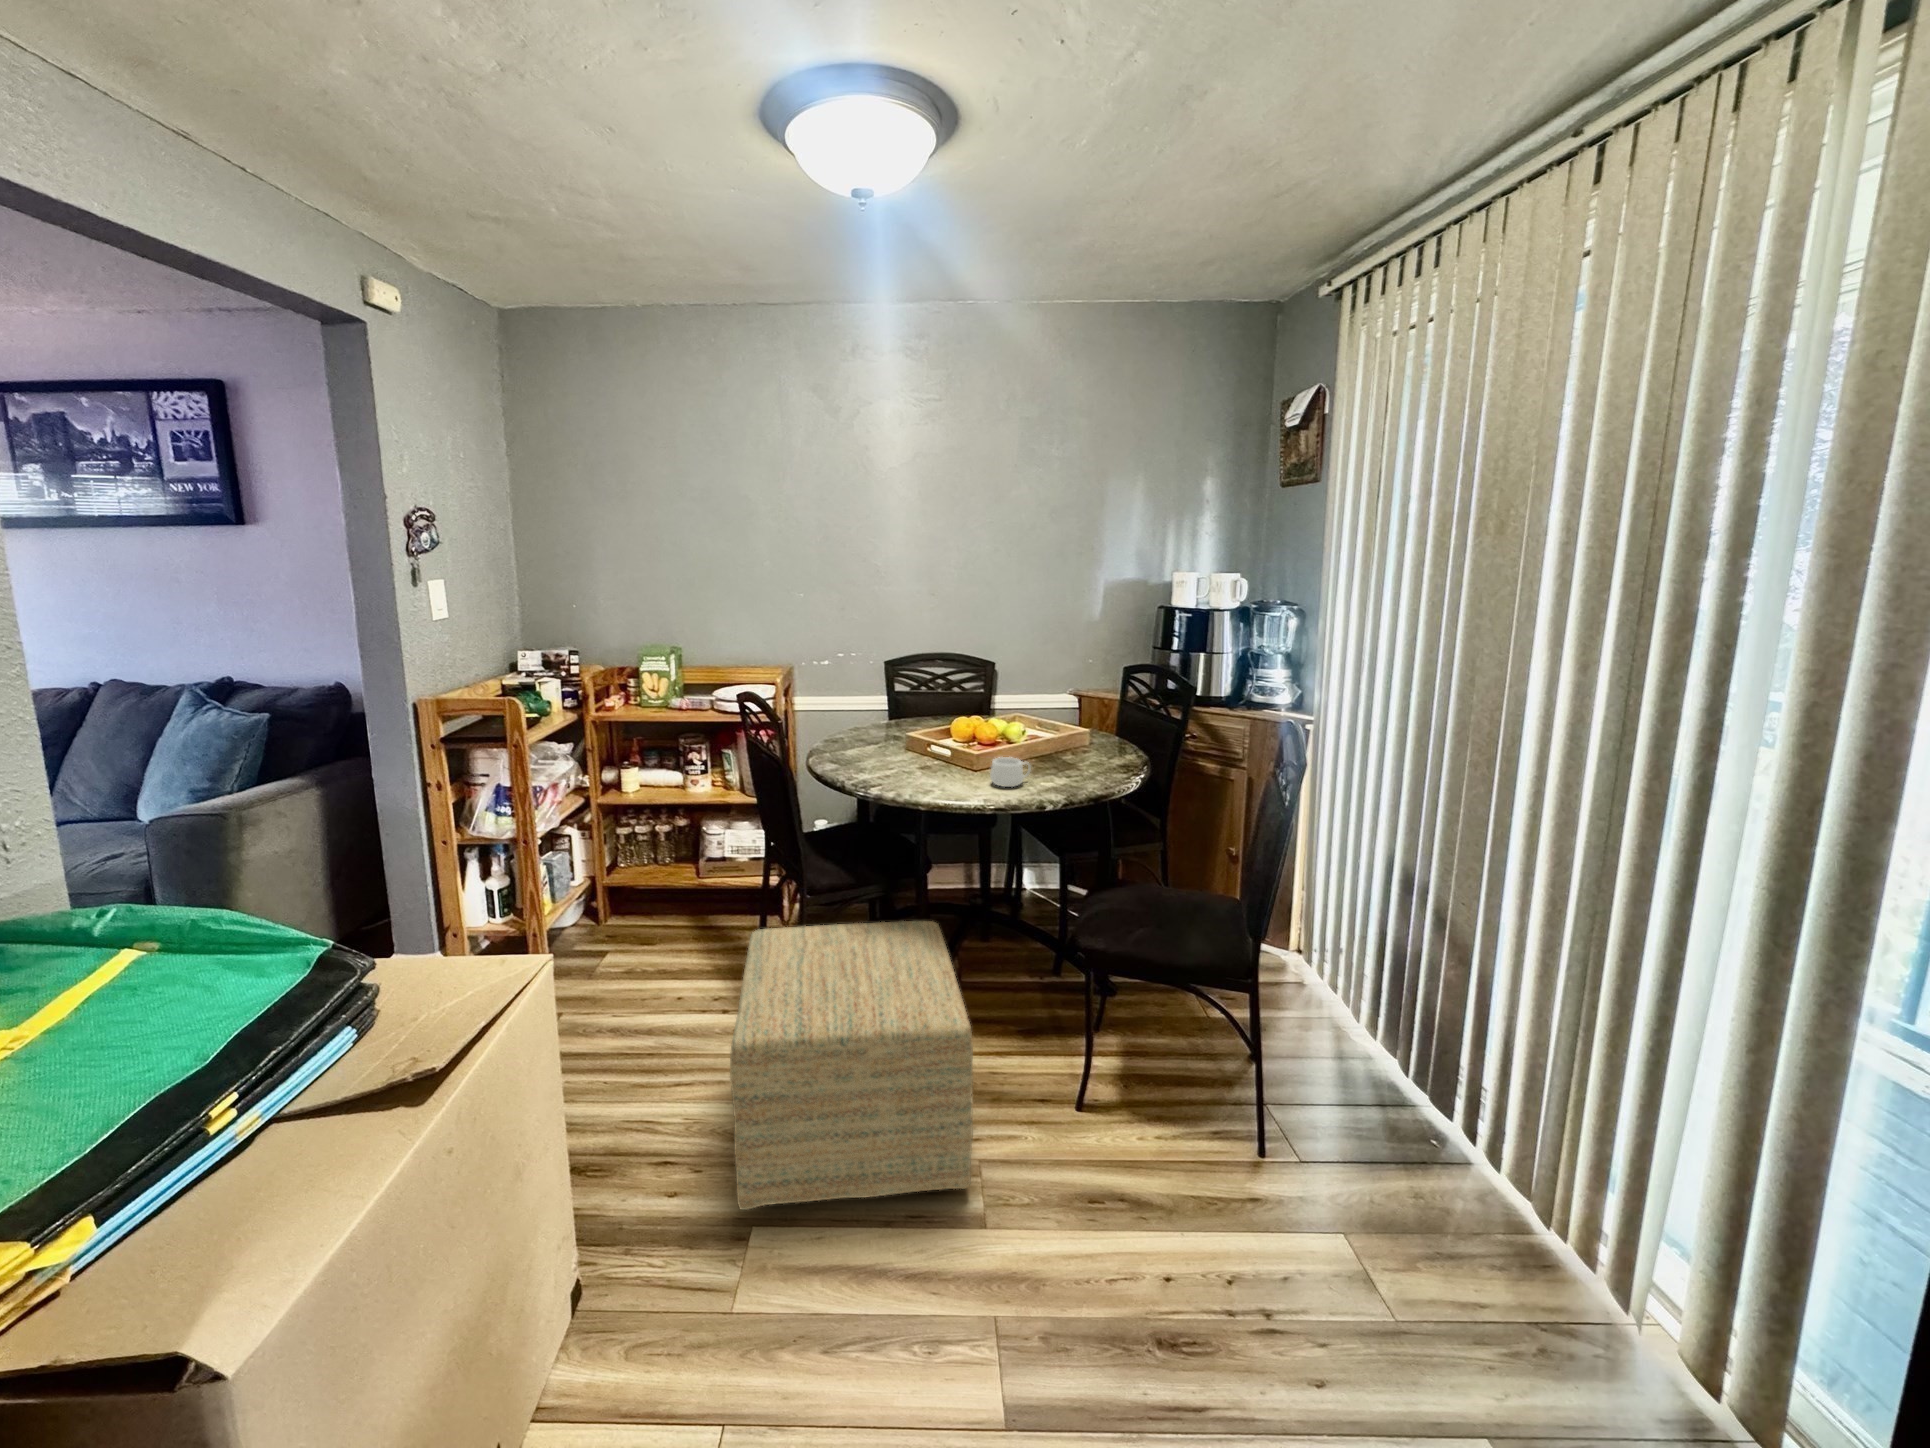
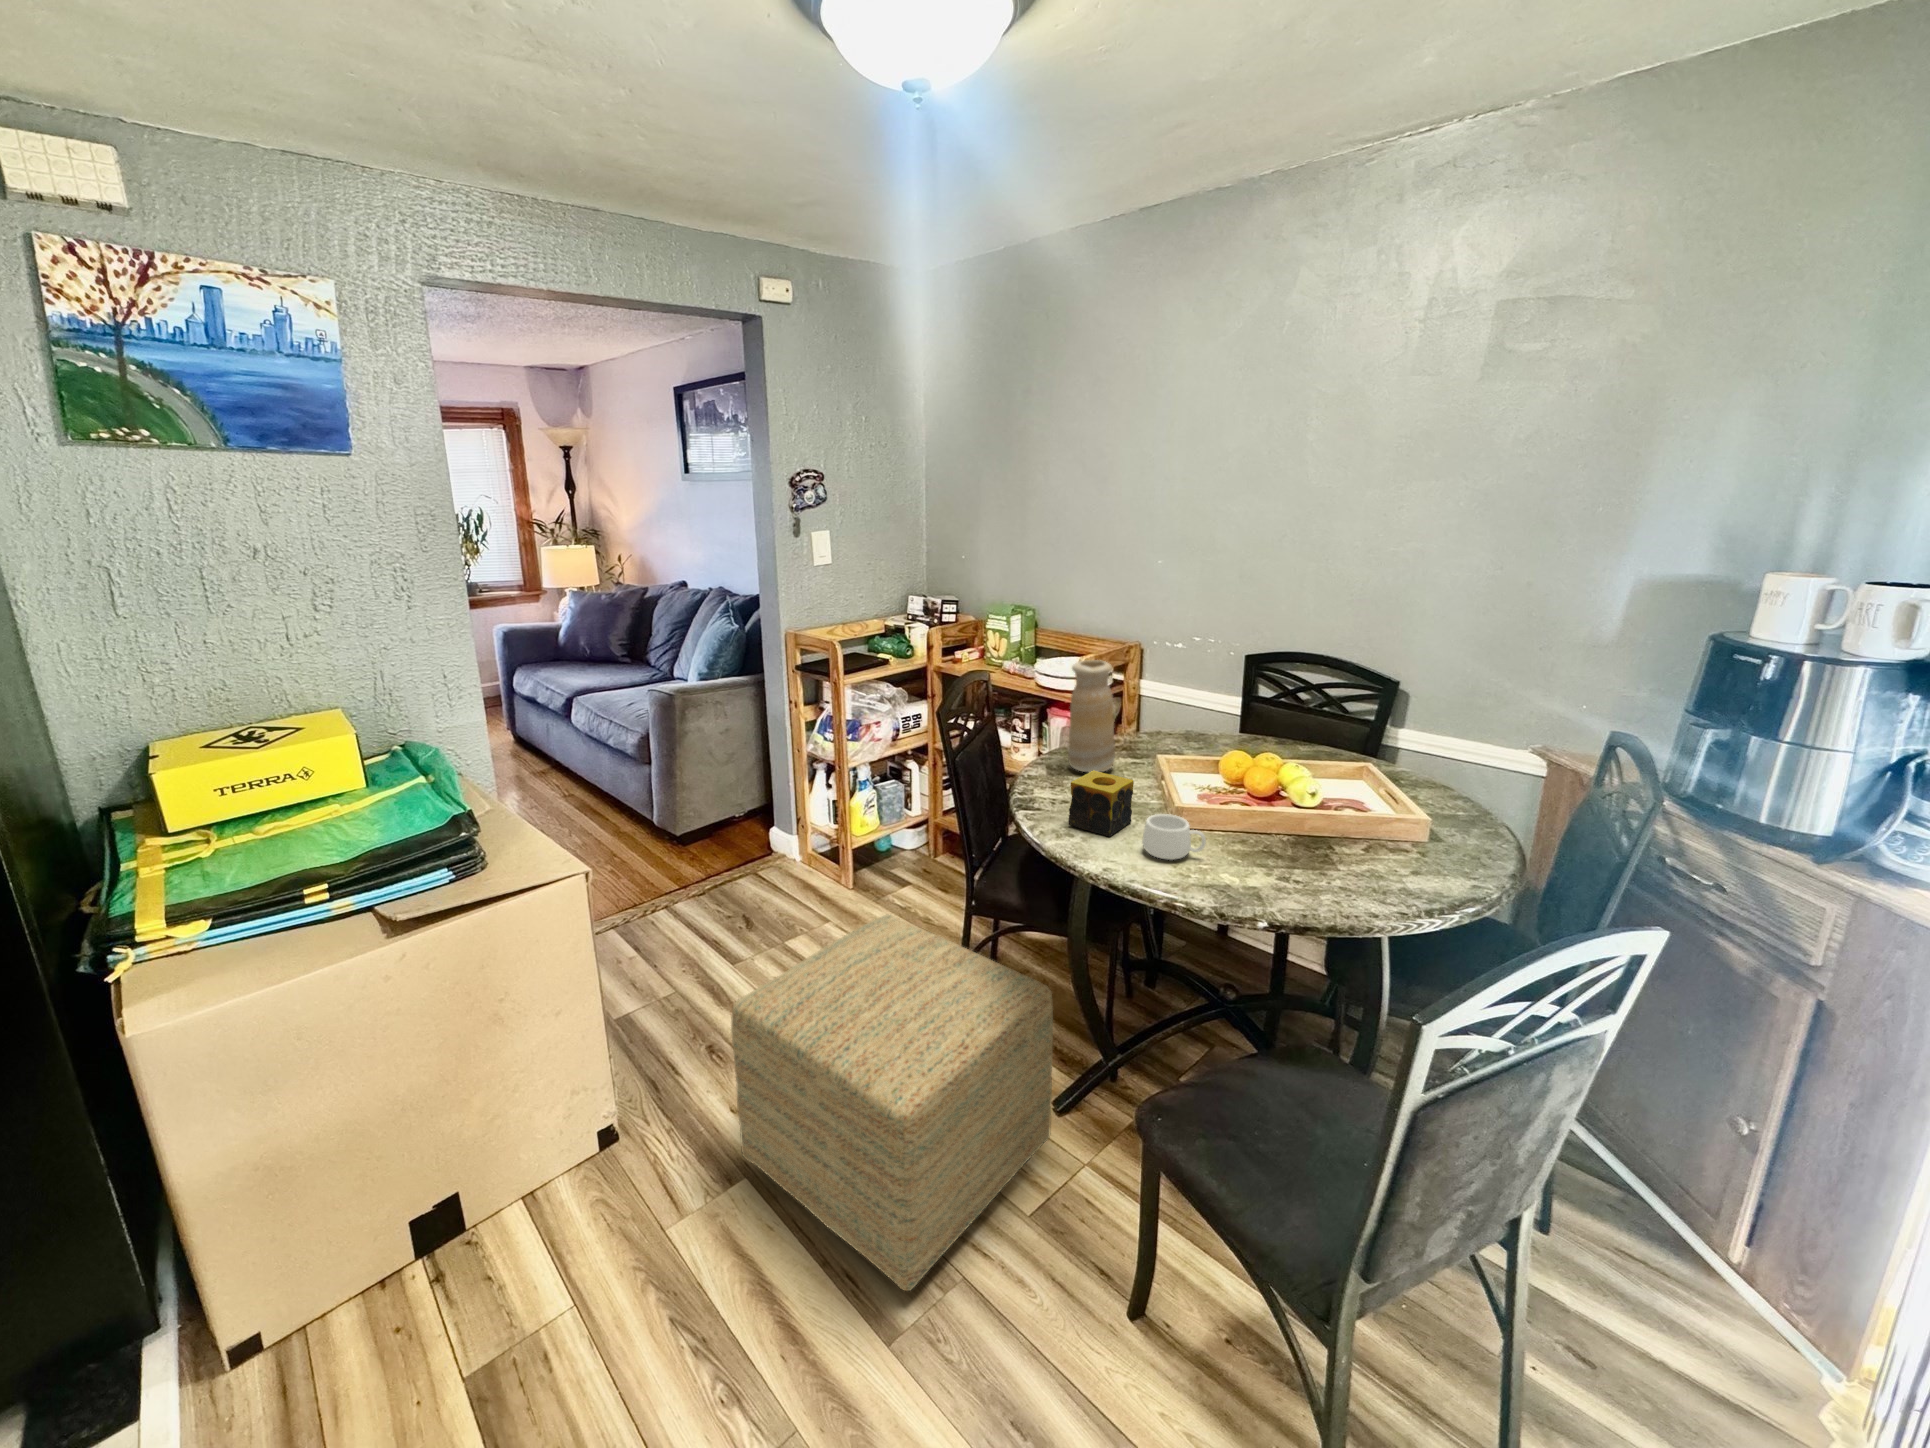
vase: none [850,667,887,759] -> present [1068,660,1115,772]
candle: none [924,743,964,787] -> present [1068,770,1134,836]

